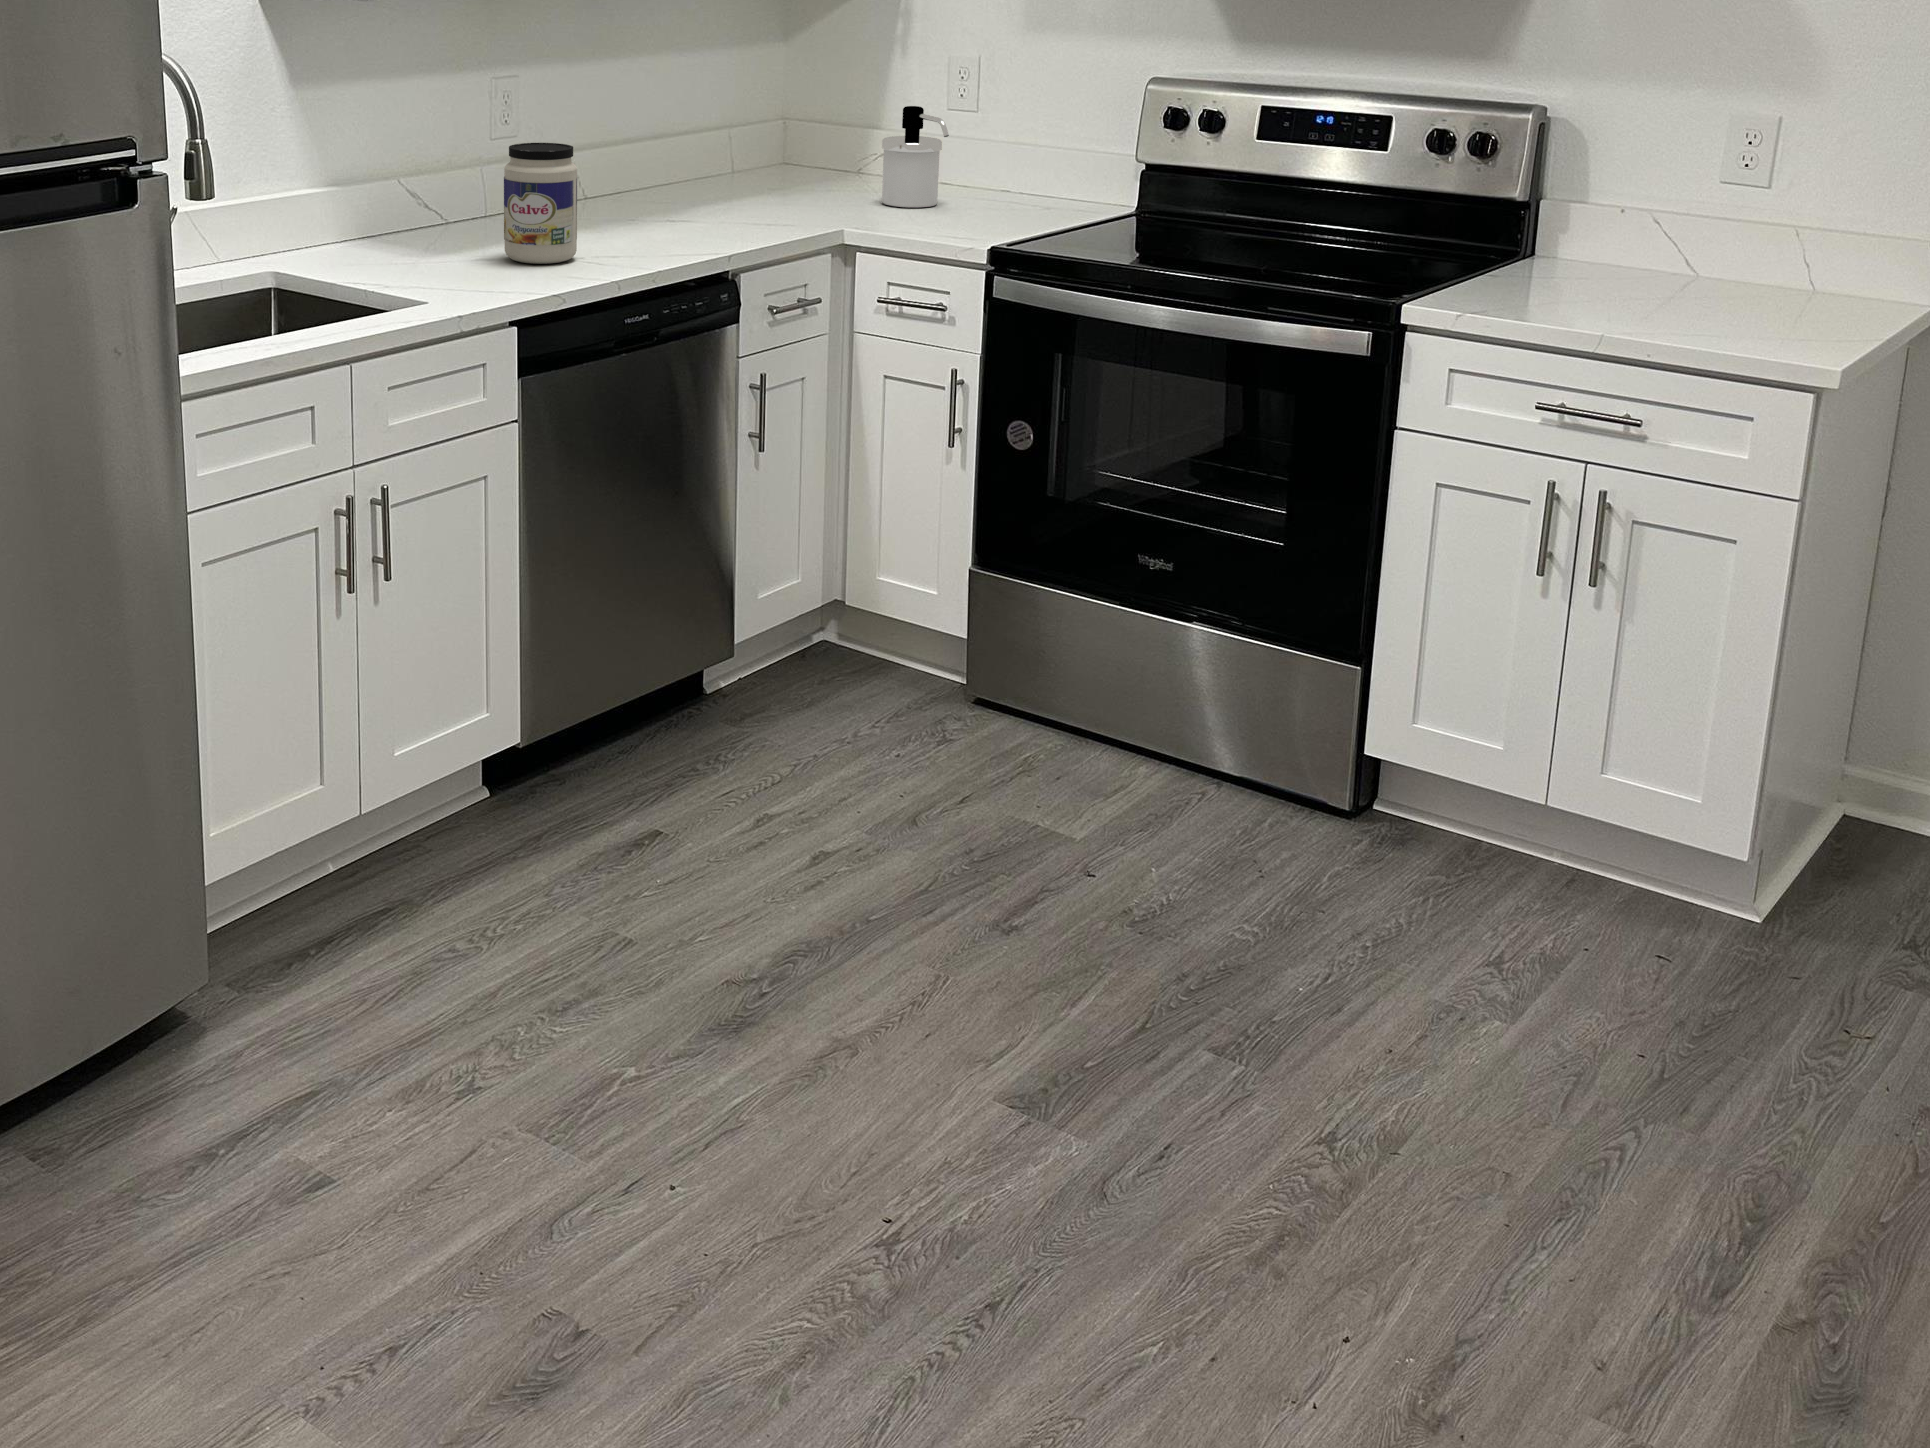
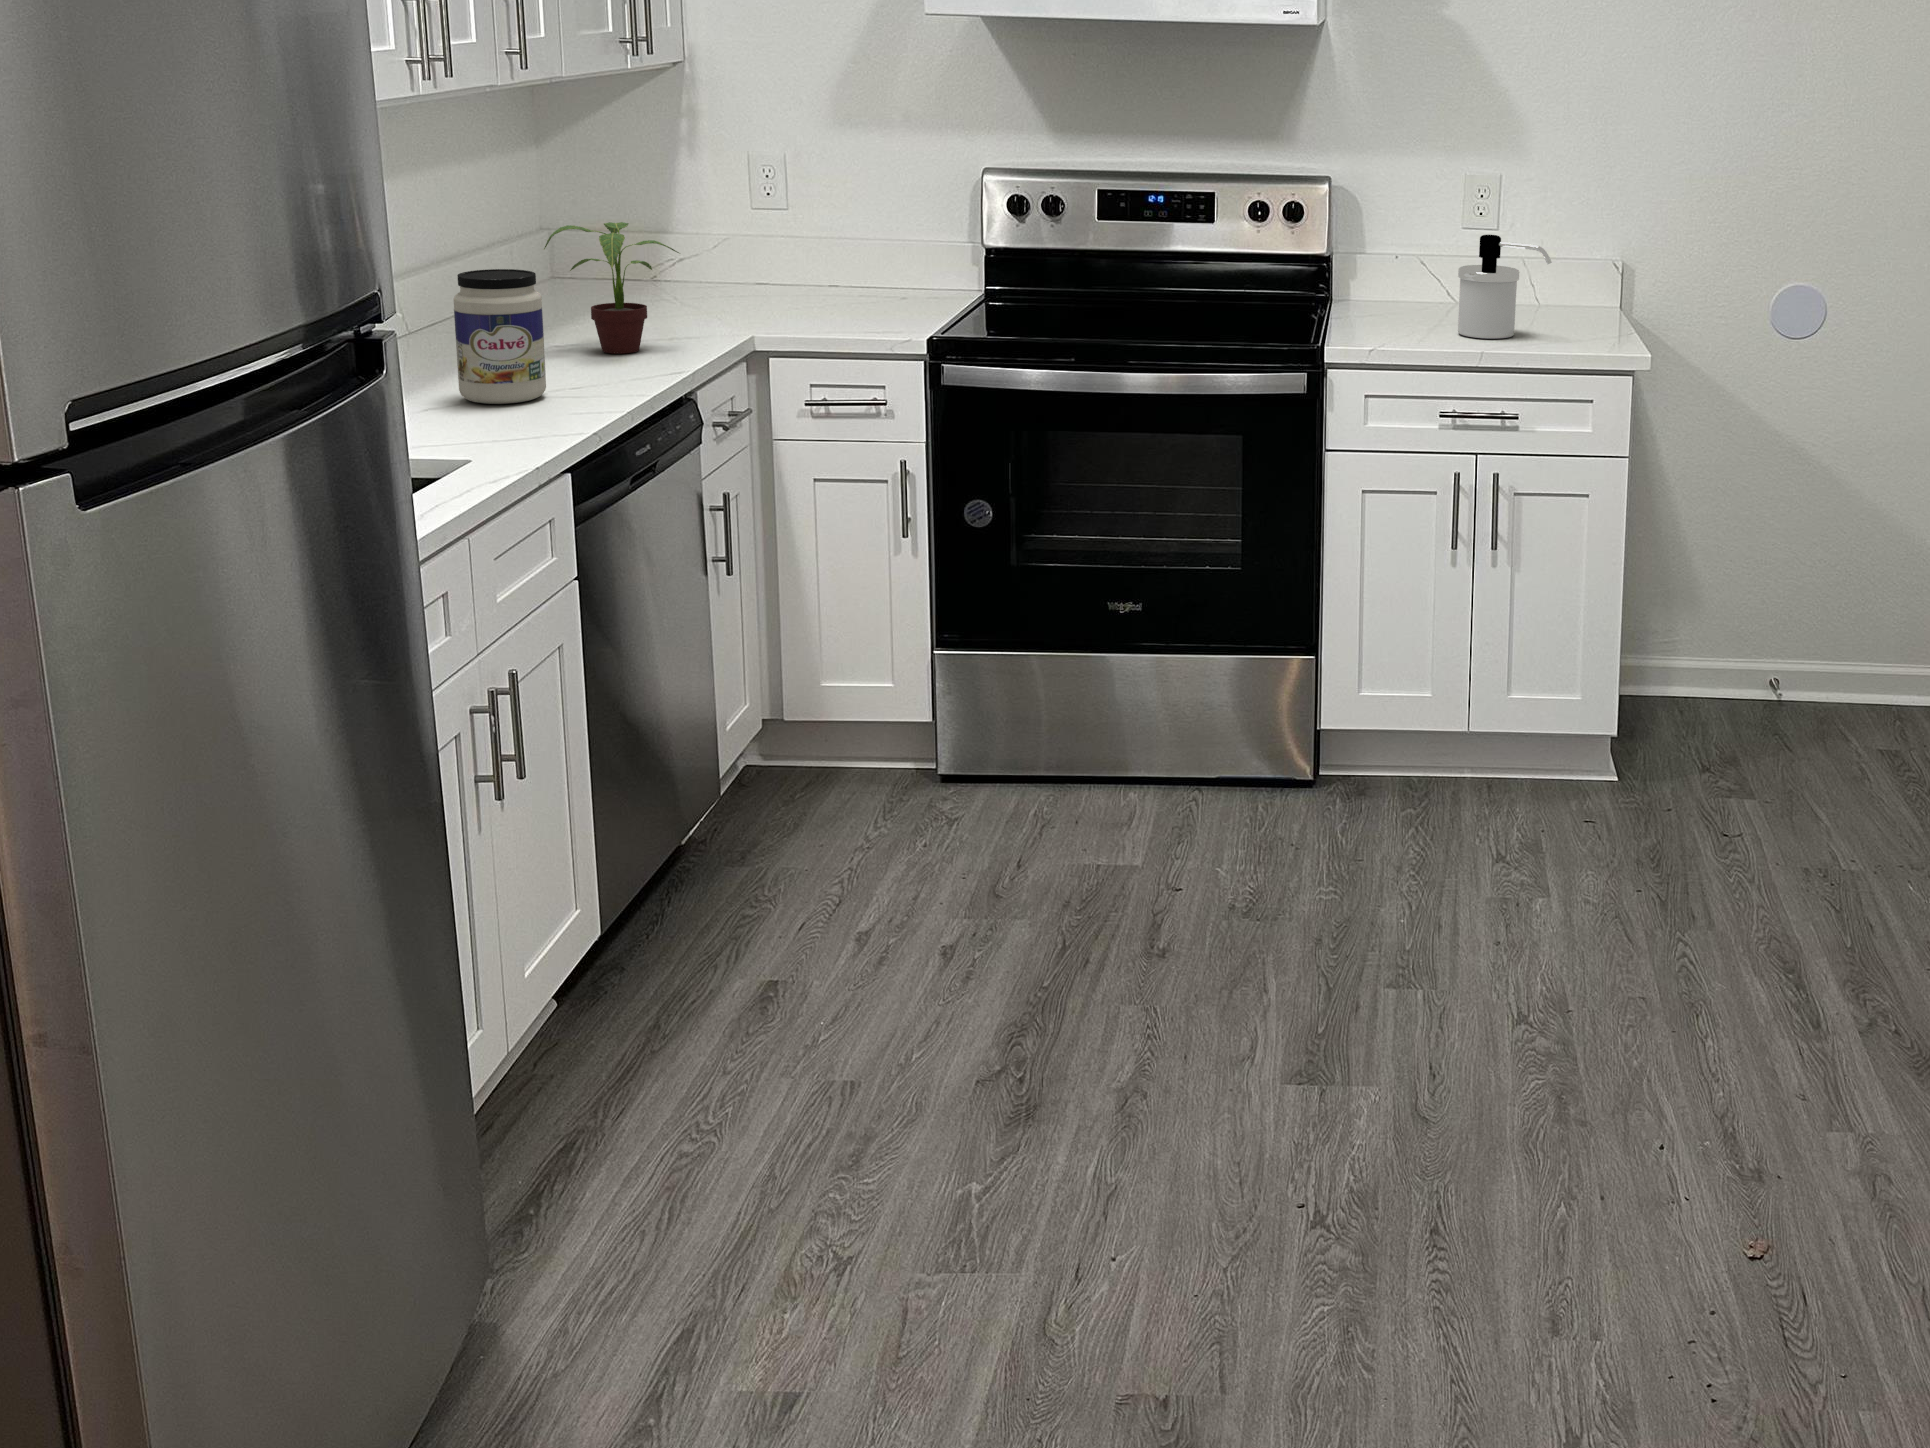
soap dispenser: present [882,106,949,208] -> present [1458,235,1552,339]
potted plant: none [648,110,765,233] -> present [544,222,679,354]

